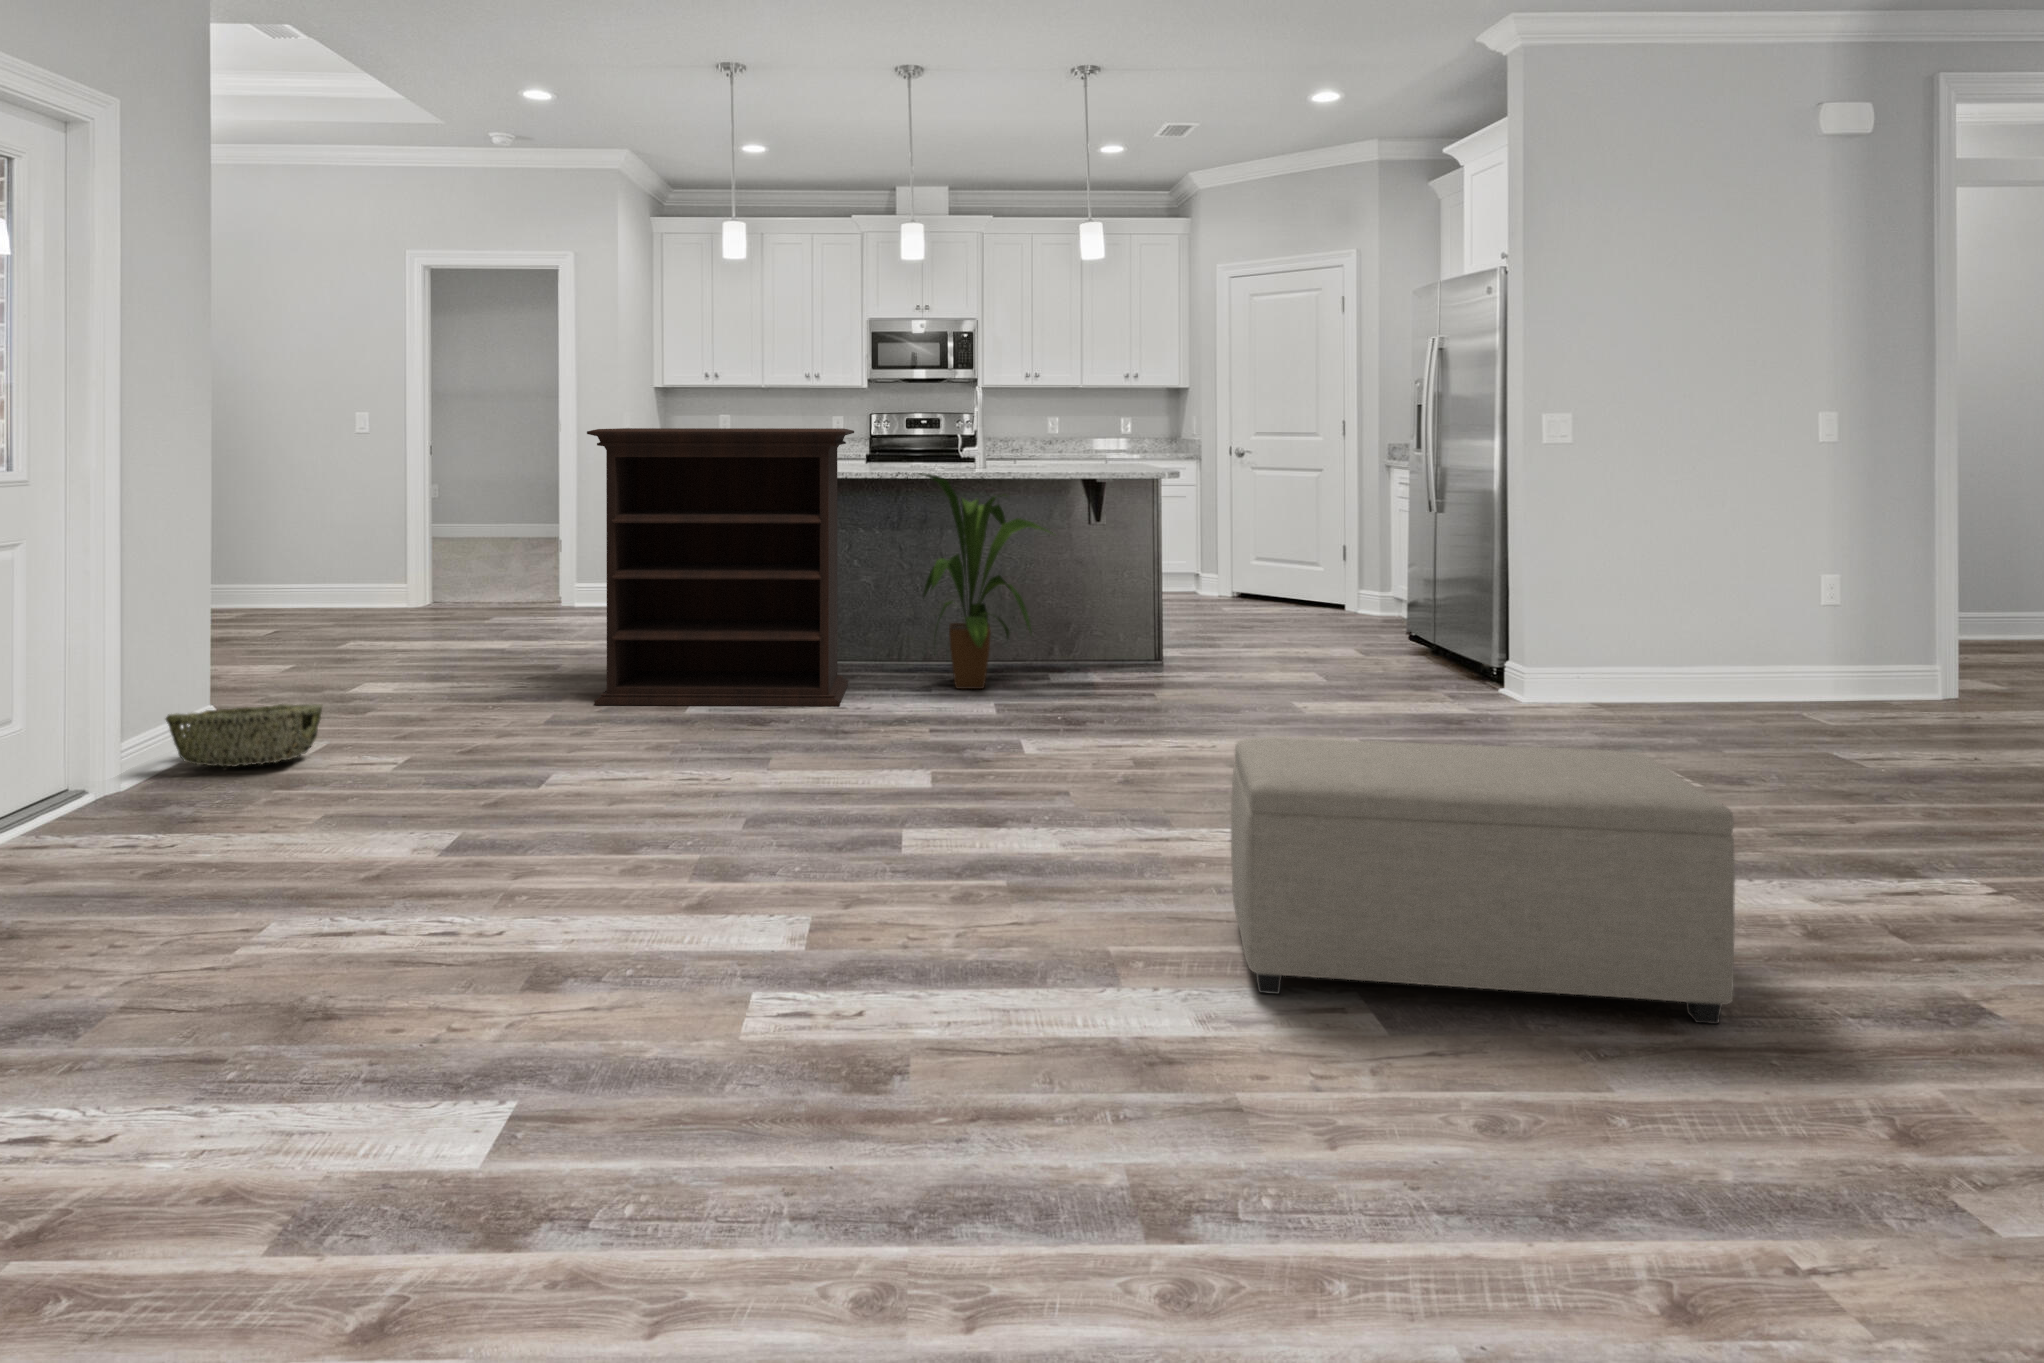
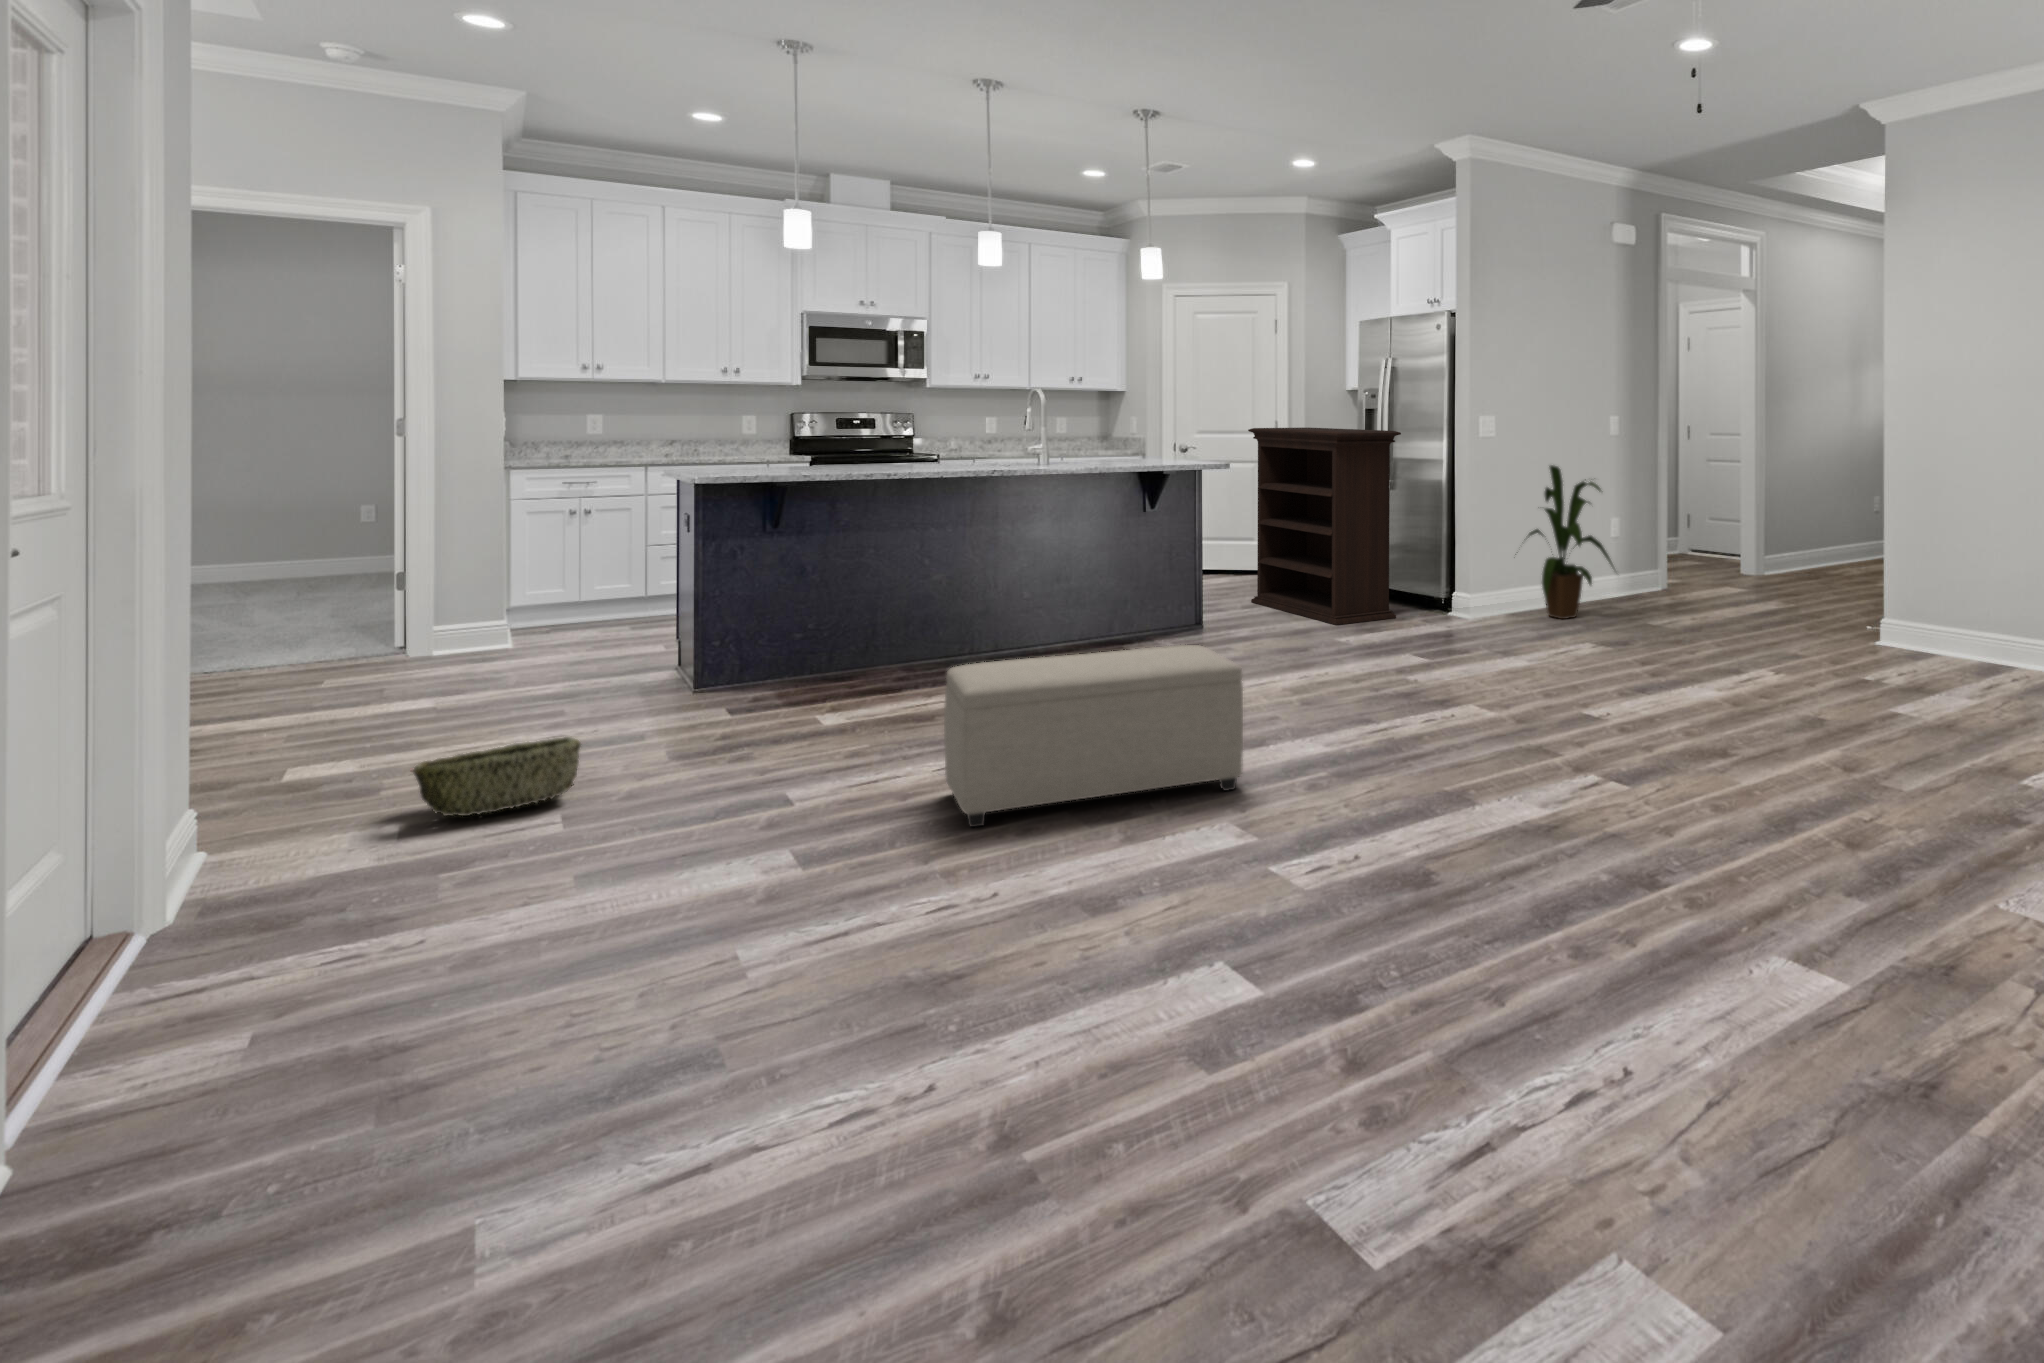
bookshelf: present [587,428,854,706] -> present [1248,428,1401,625]
house plant: present [920,473,1053,689] -> present [1515,465,1614,619]
ottoman: present [1231,738,1735,1024] -> present [944,645,1243,827]

